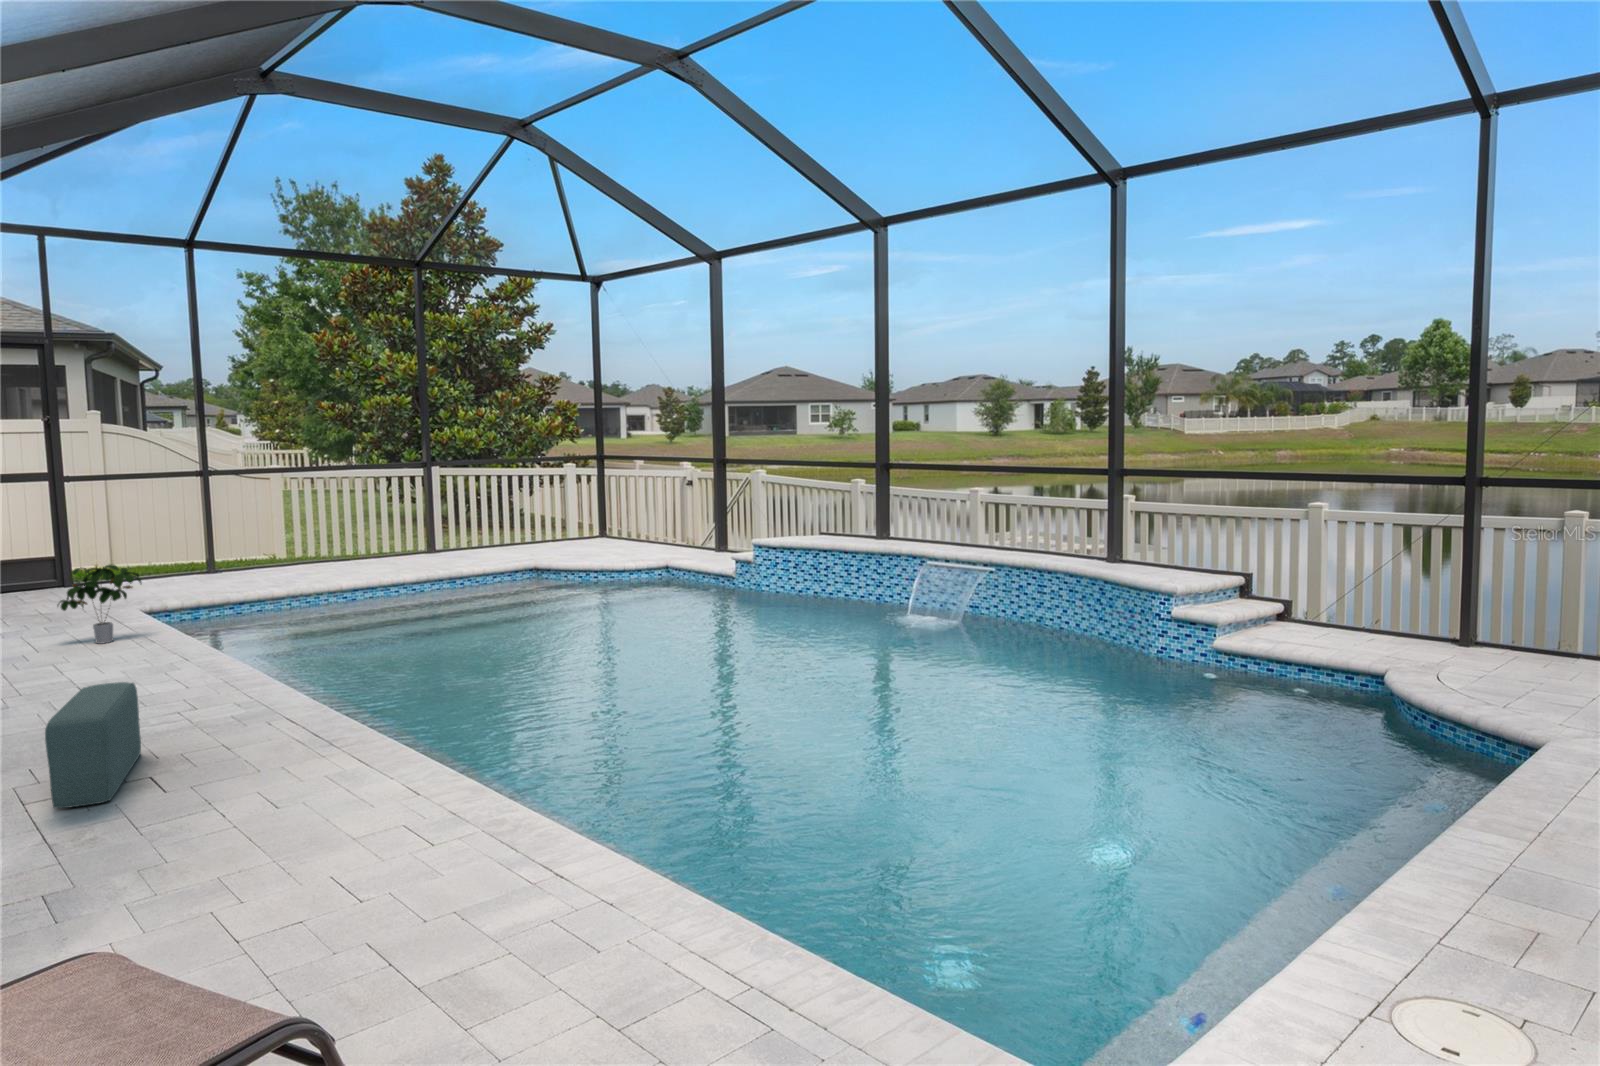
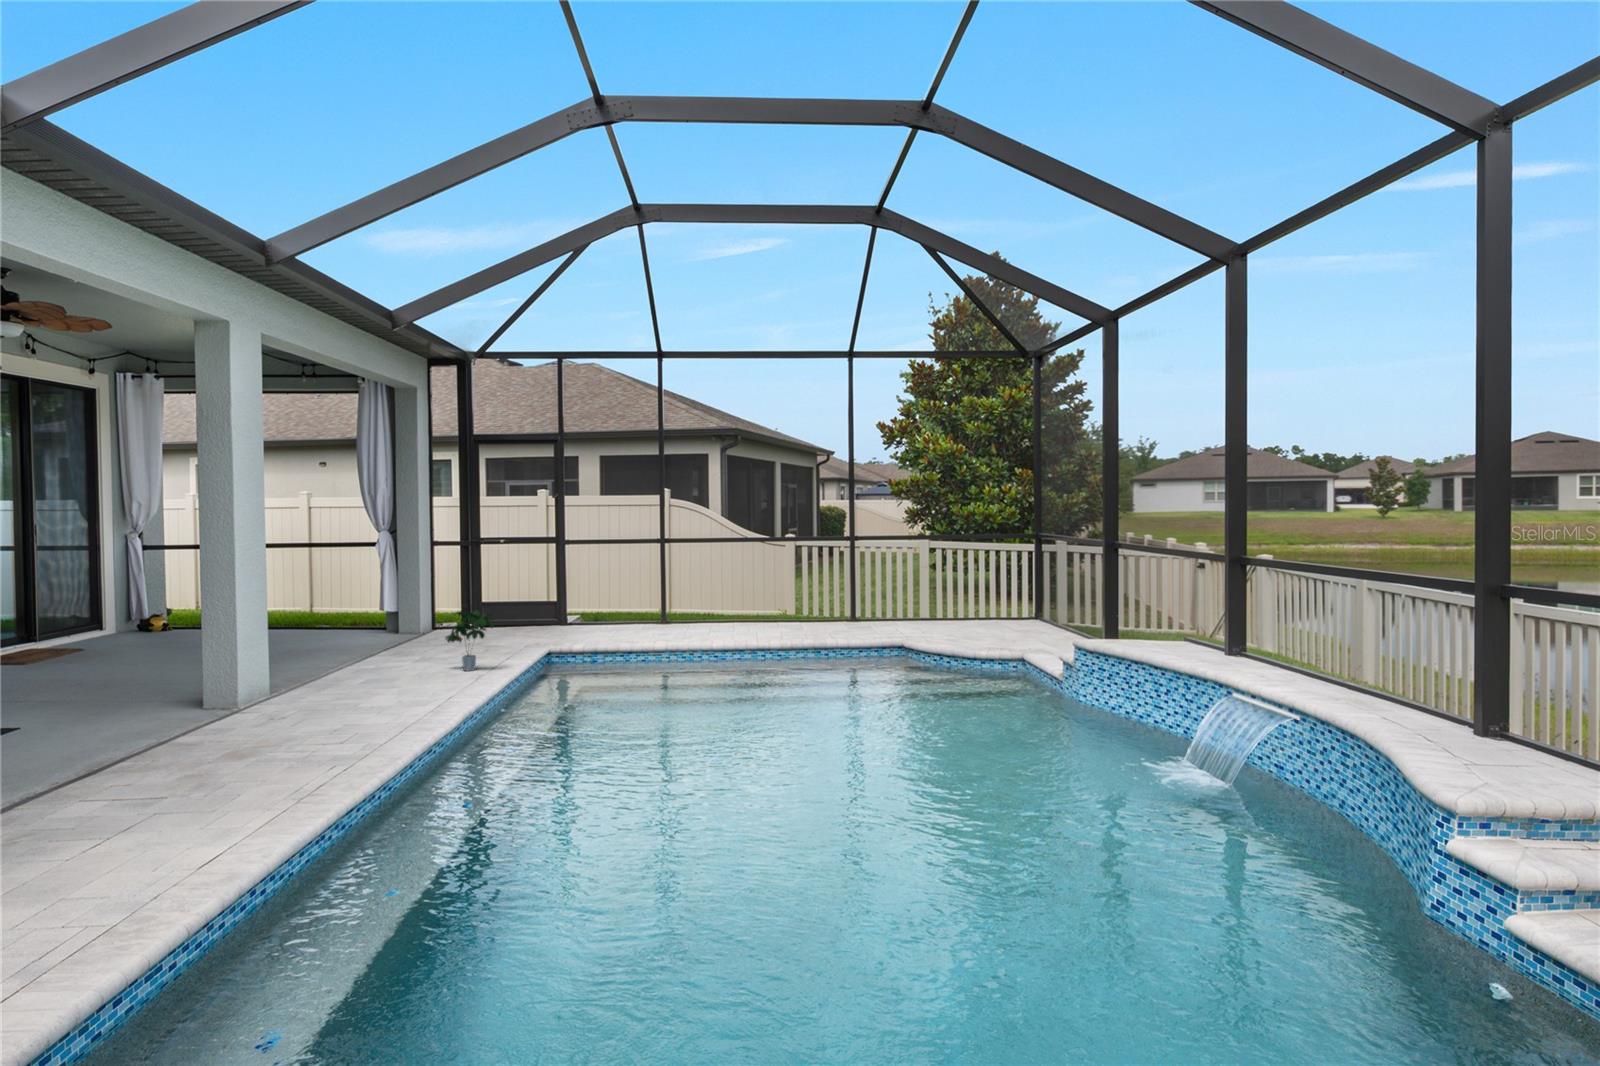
pouf: present [45,682,141,808] -> none [101,700,241,790]

